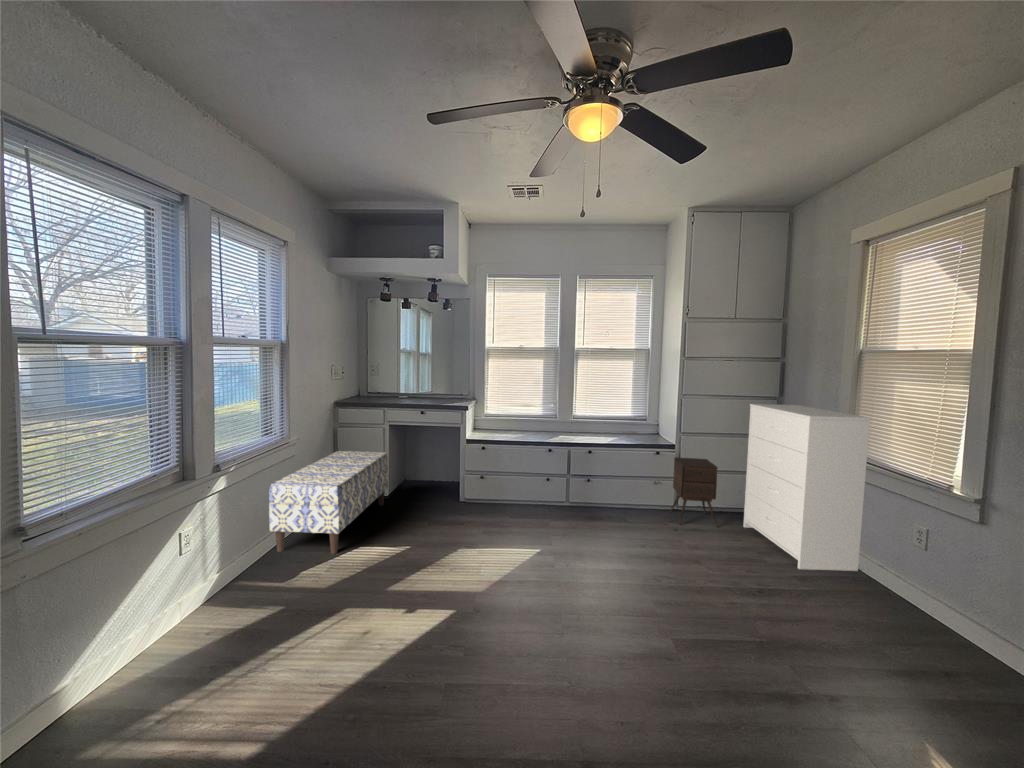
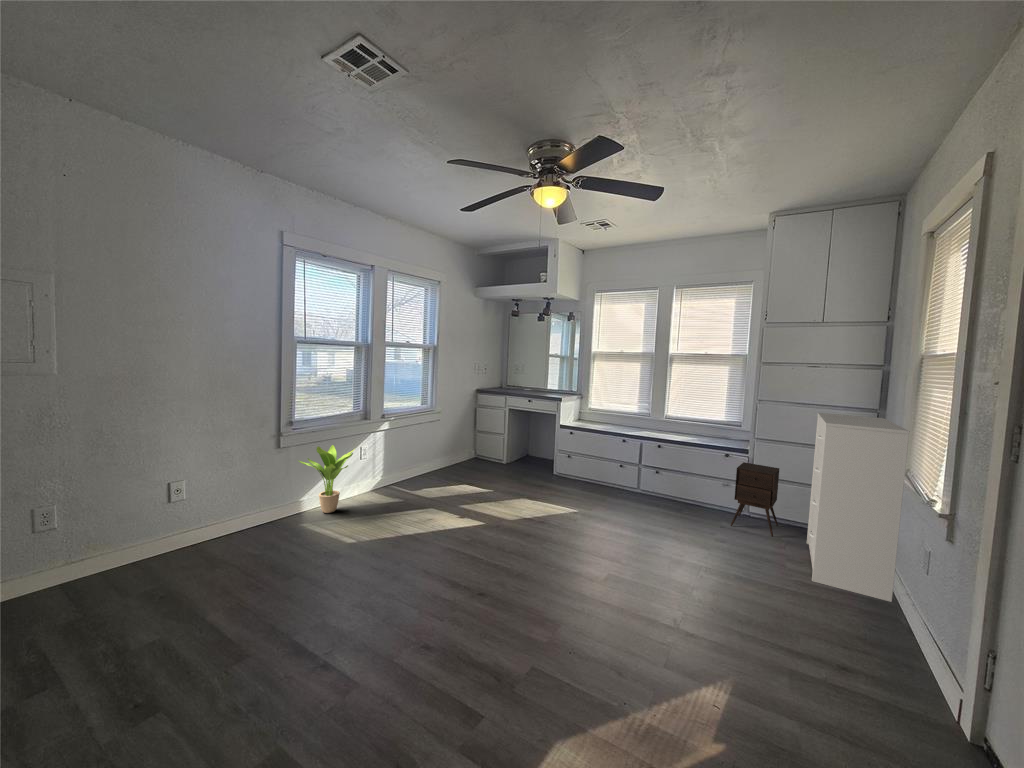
bench: present [269,451,388,554] -> none [416,424,504,484]
potted plant: none [45,545,203,701] -> present [299,445,354,513]

